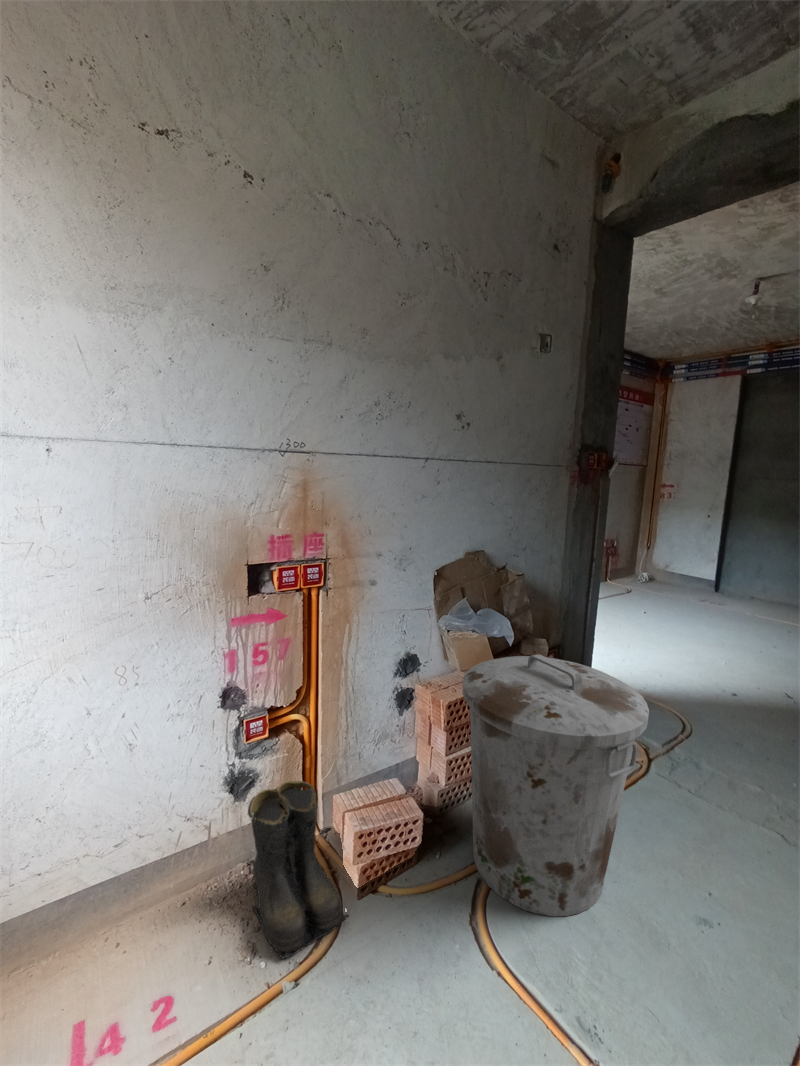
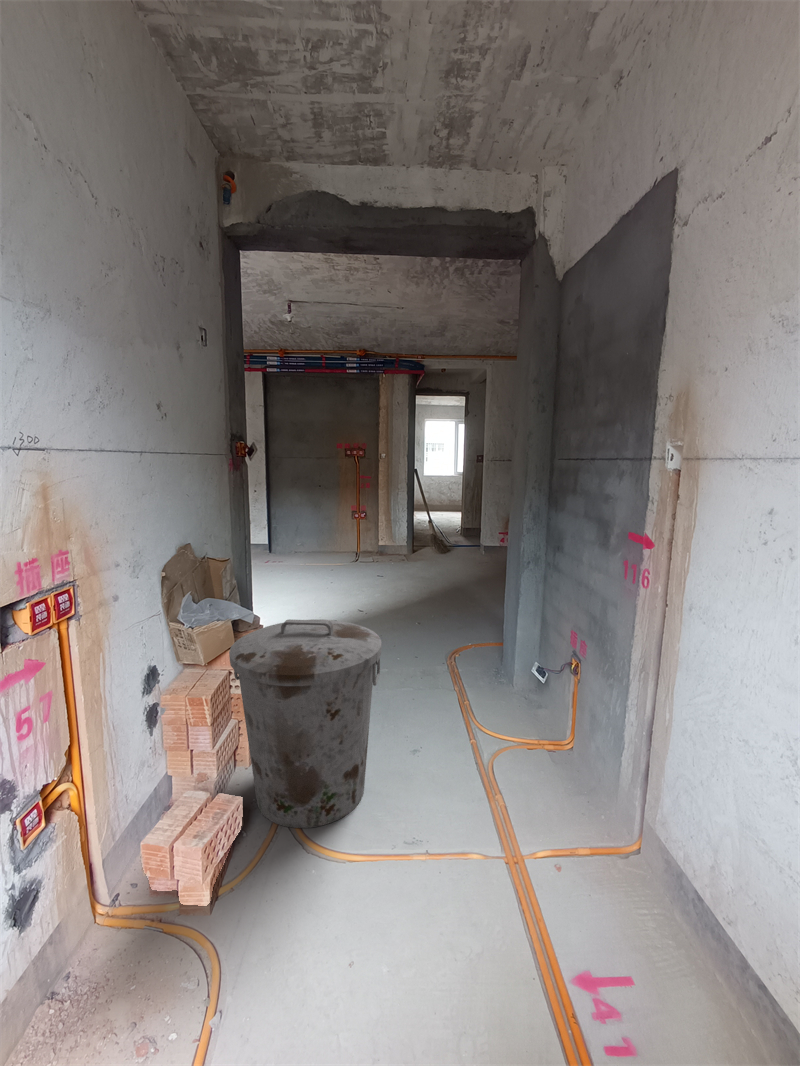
boots: present [248,781,349,959] -> none [54,846,215,1024]

